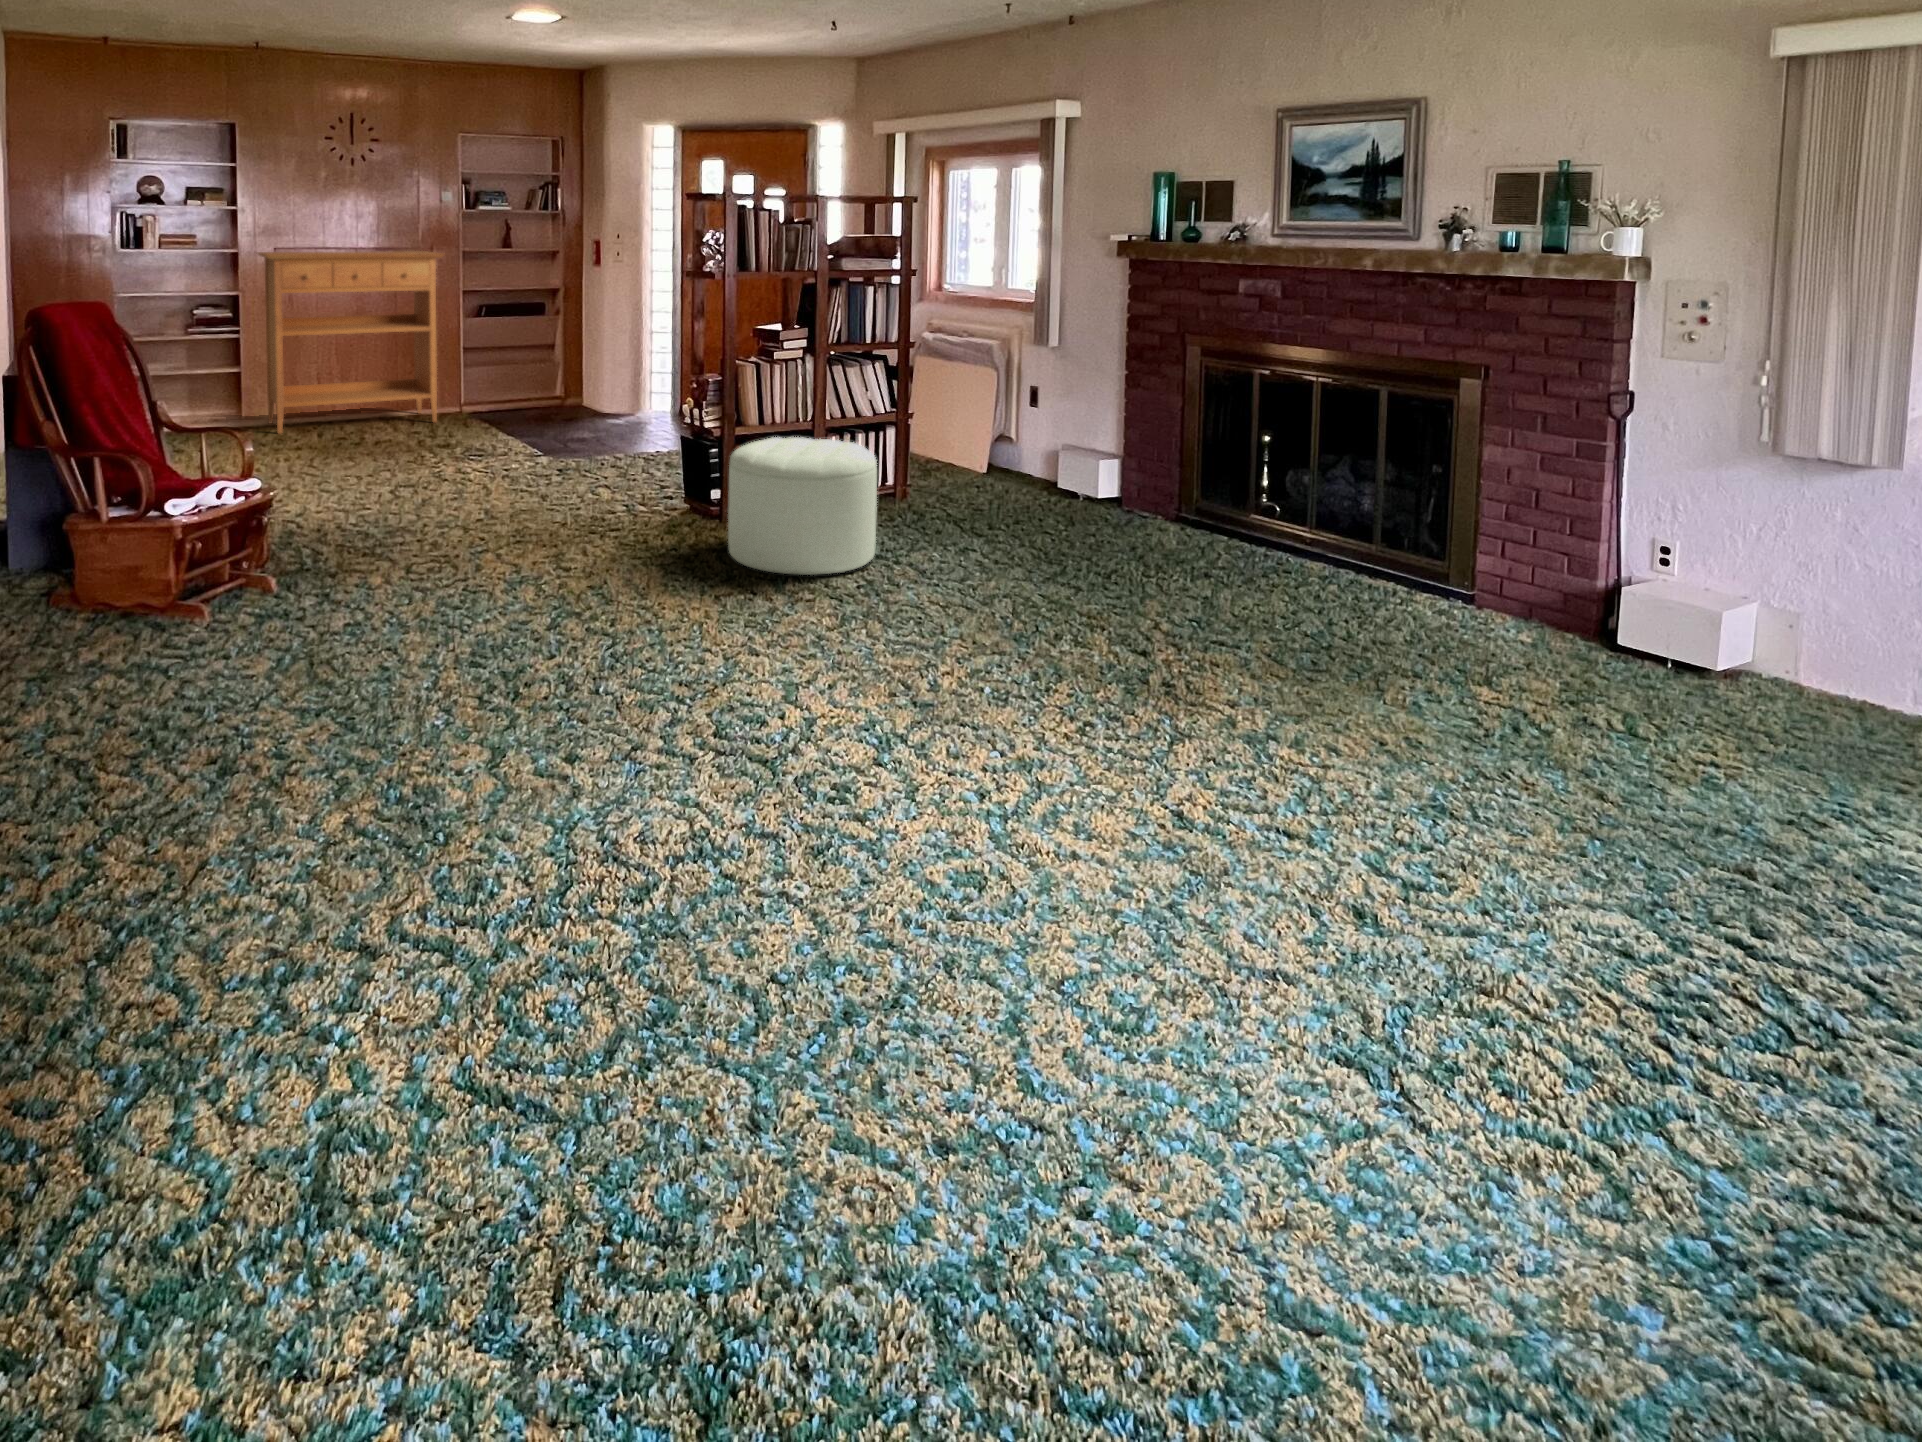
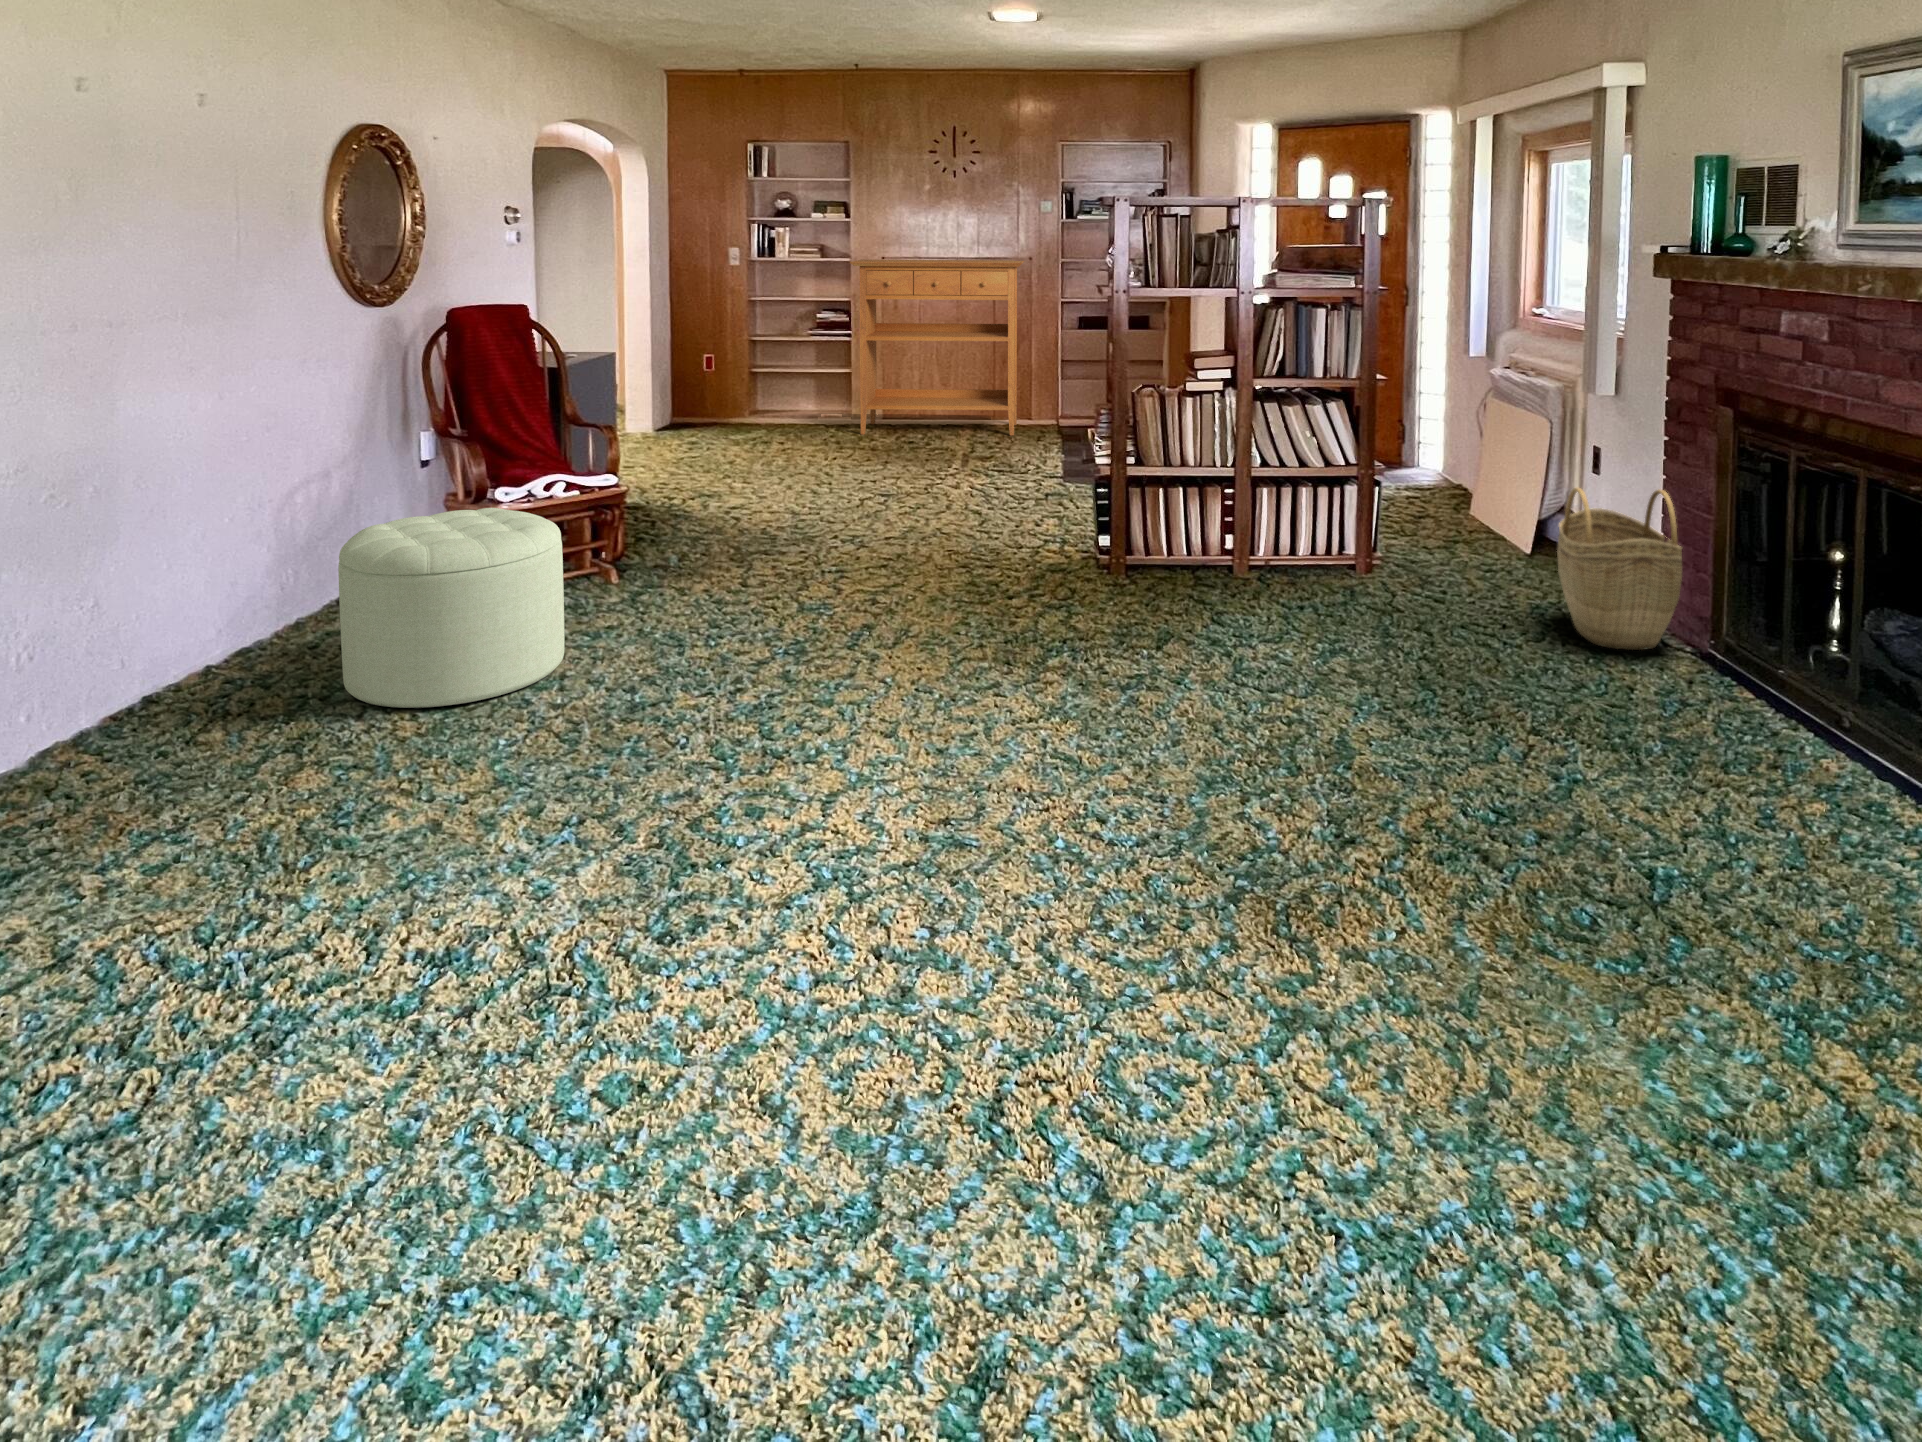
woven basket: none [1060,407,1154,520] -> present [1557,488,1682,650]
ottoman: present [728,437,877,575] -> present [338,508,565,709]

